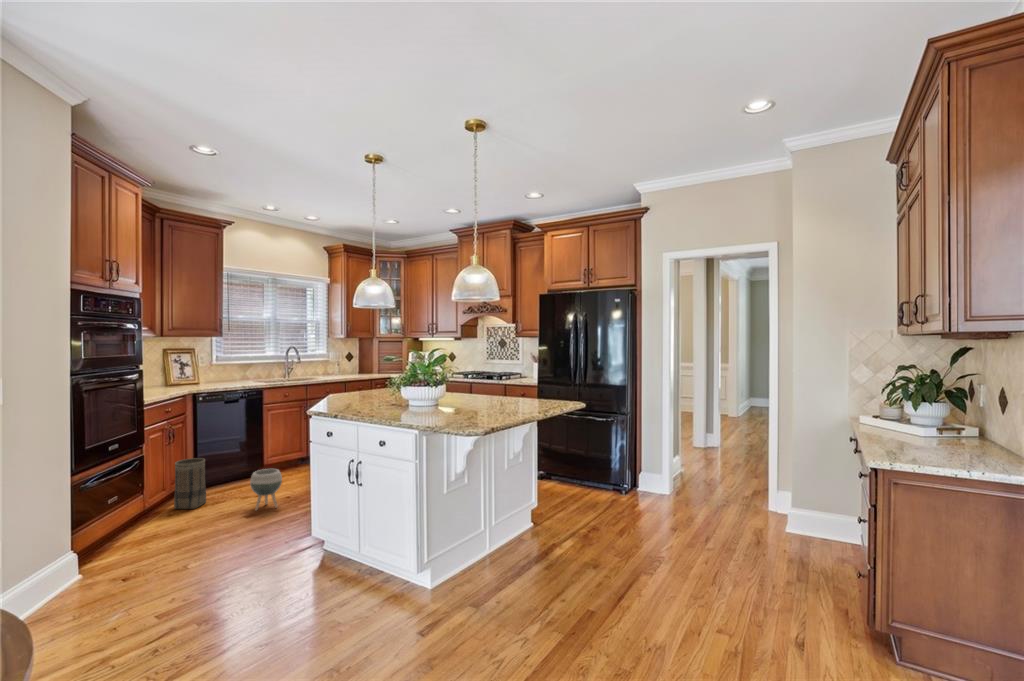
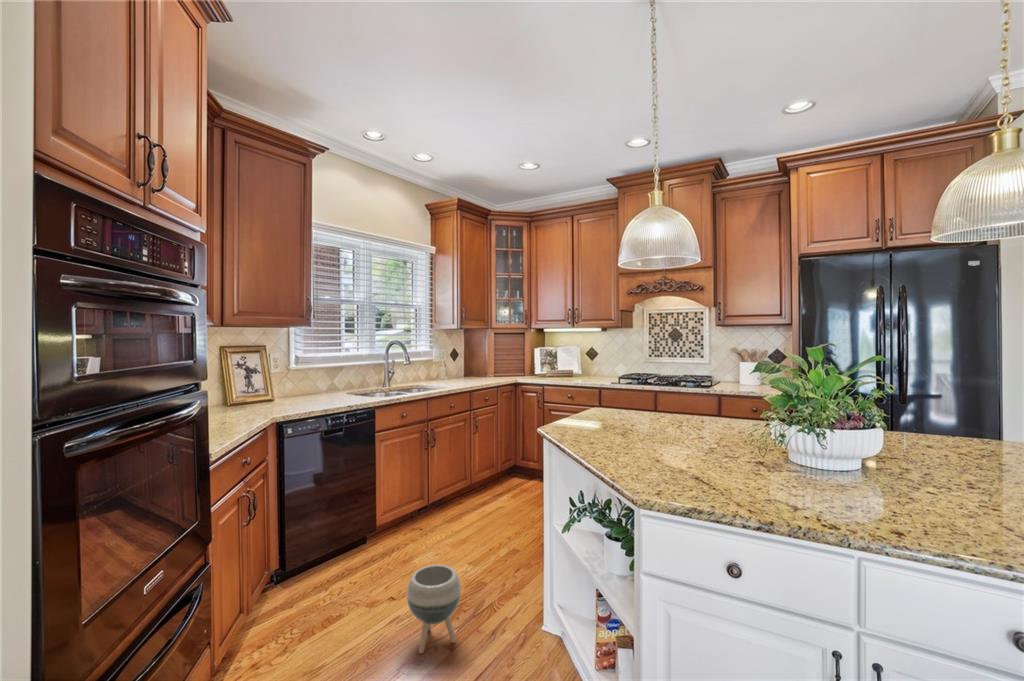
basket: present [174,458,206,509] -> none [262,545,316,651]

